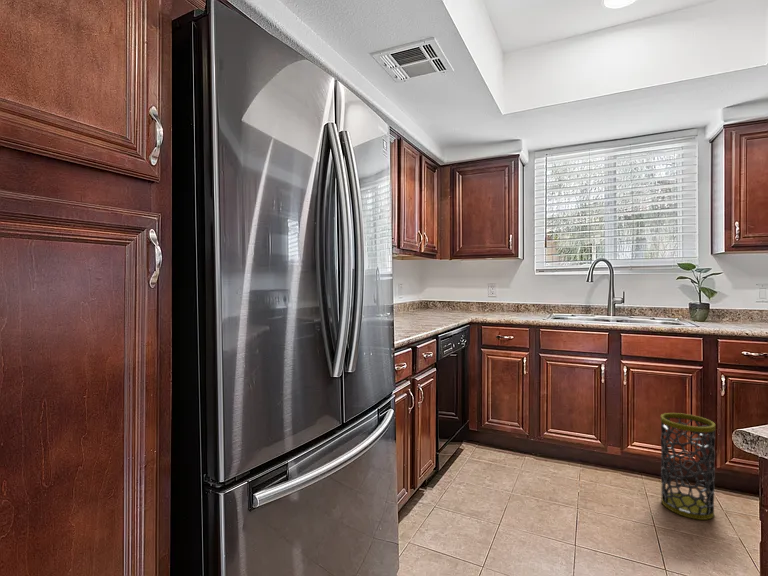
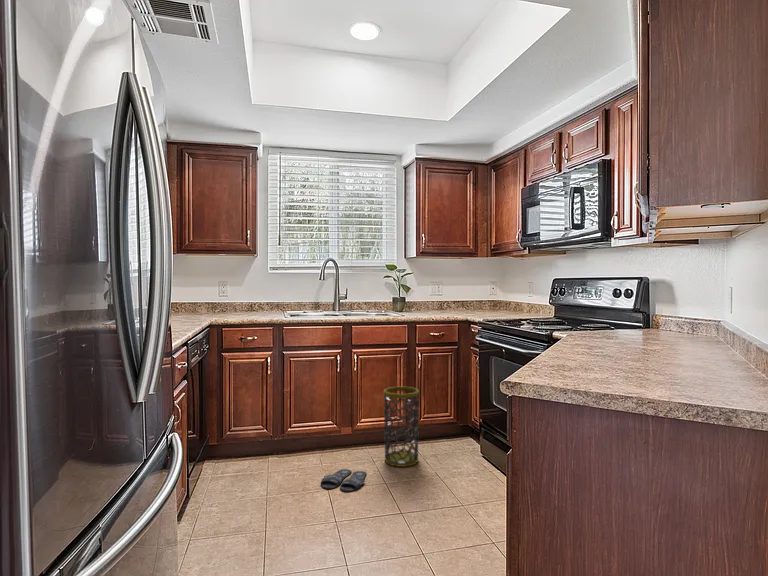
slippers: none [569,494,630,526] -> present [321,469,366,492]

